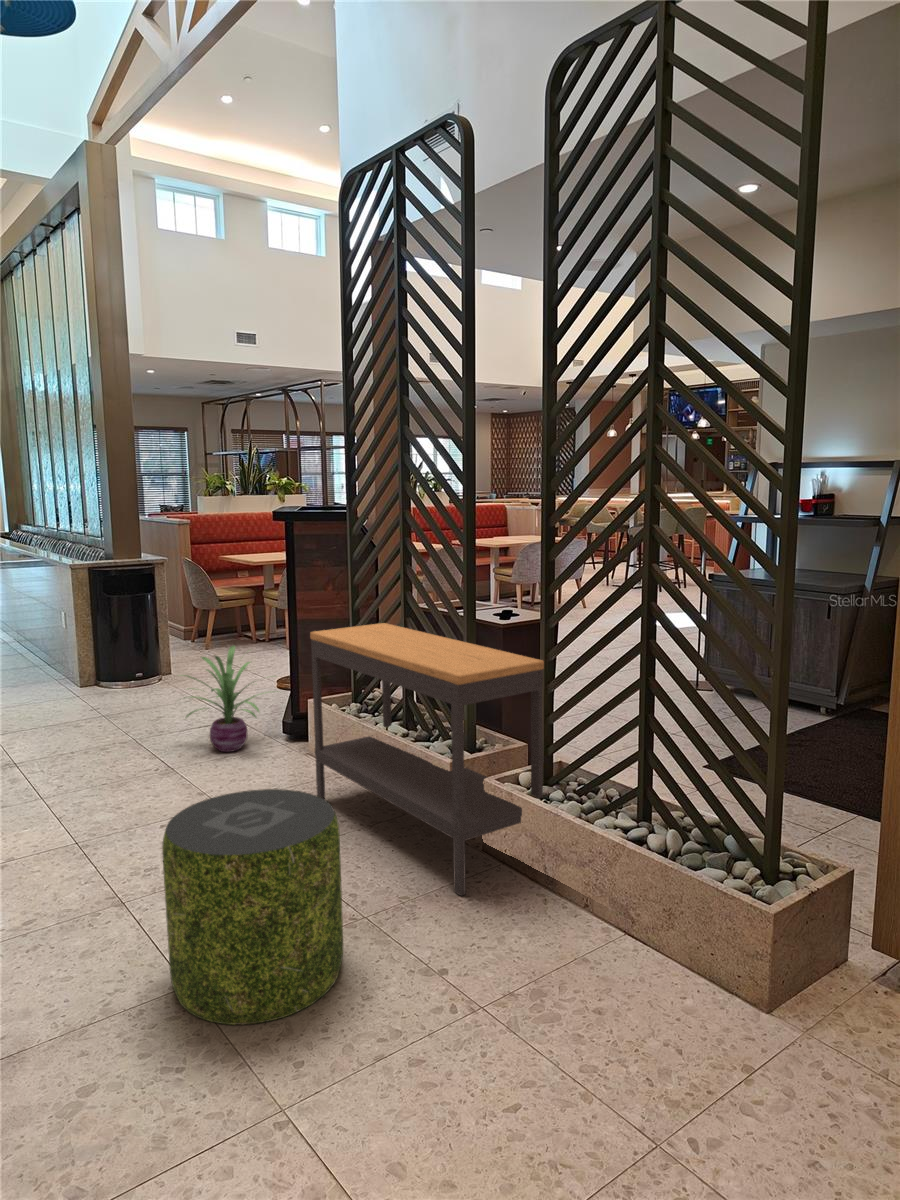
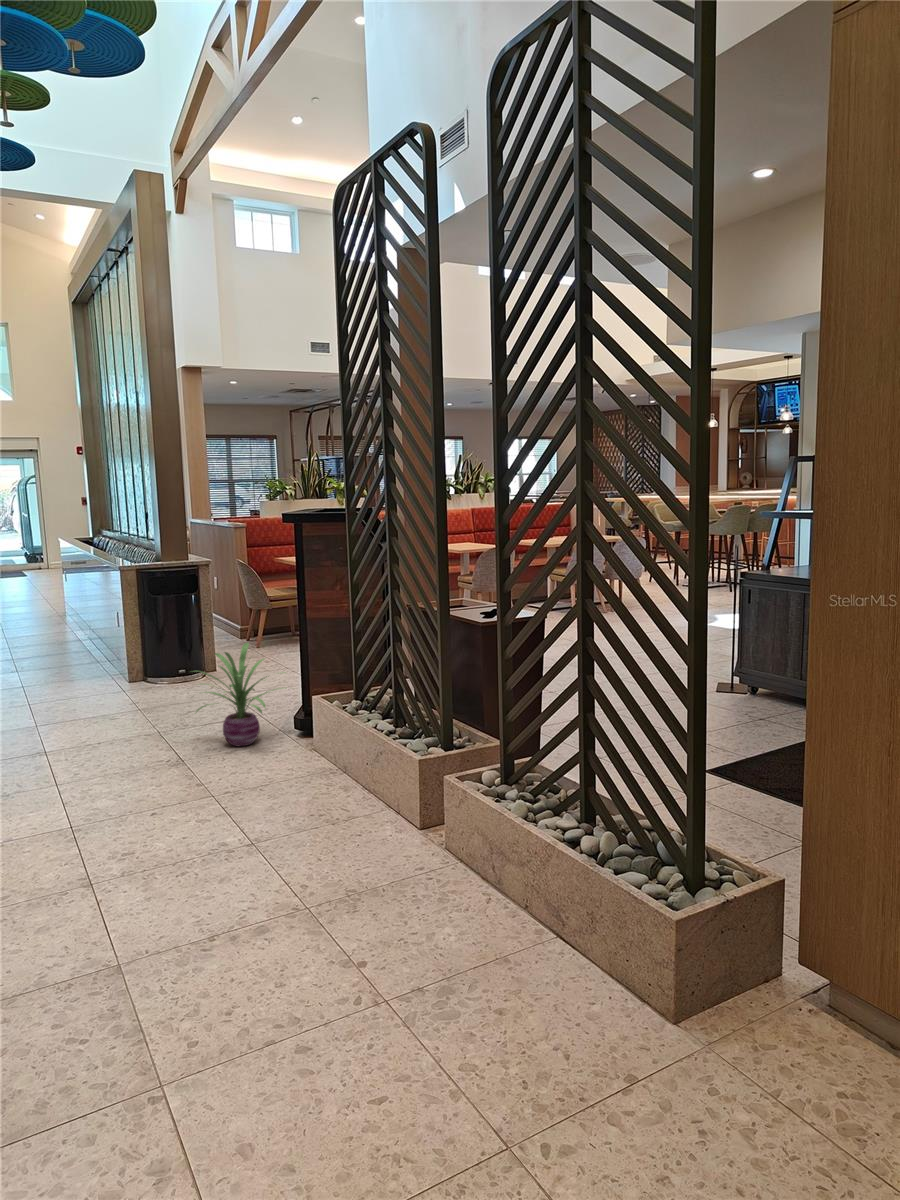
console table: present [310,623,544,896] -> none [294,620,501,893]
pouf: present [162,789,343,1025] -> none [89,780,270,1004]

